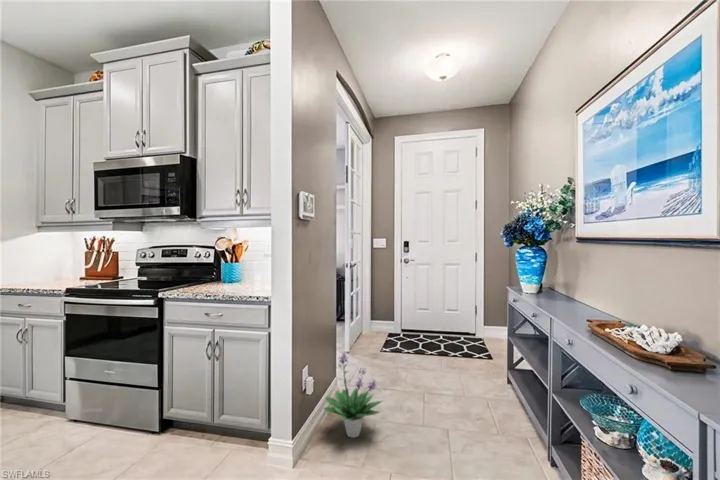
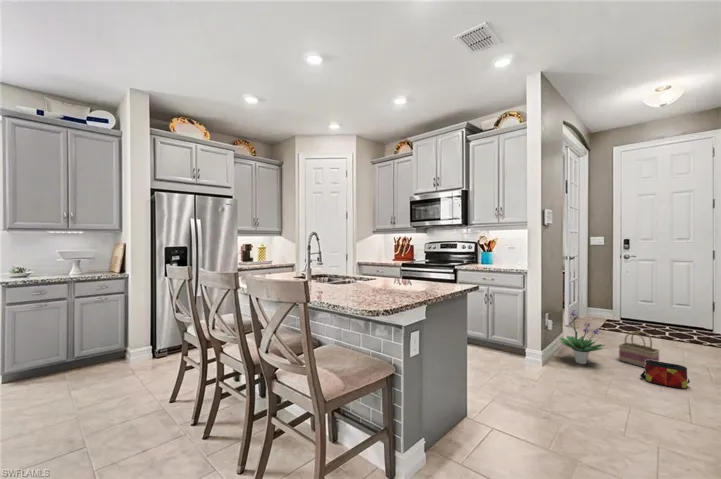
basket: none [399,366,444,424] -> present [619,330,659,367]
bag: none [425,420,480,462] -> present [640,360,690,389]

